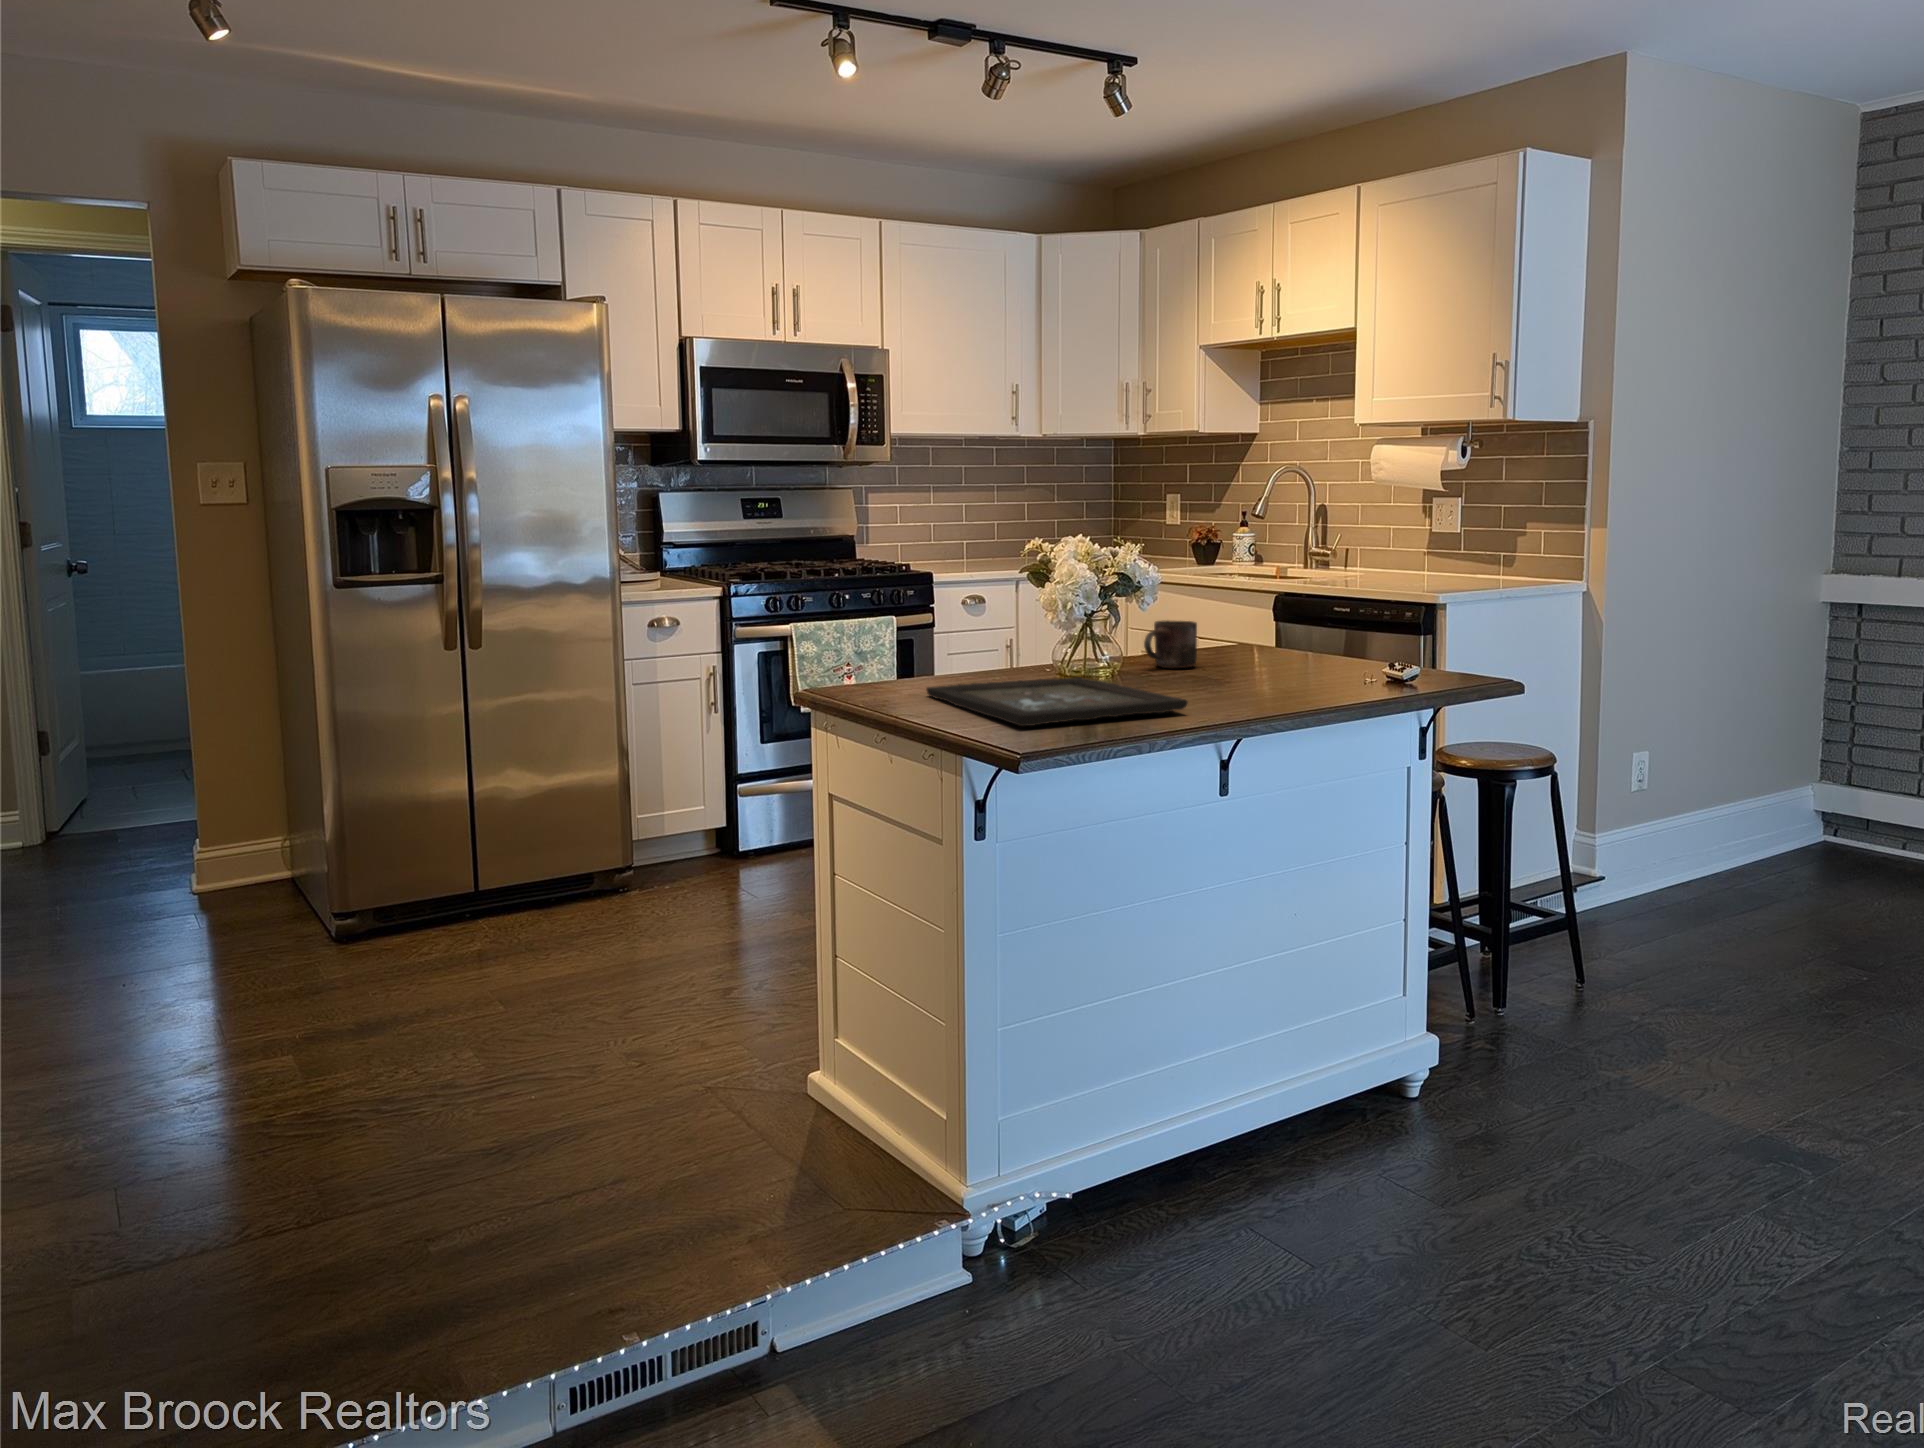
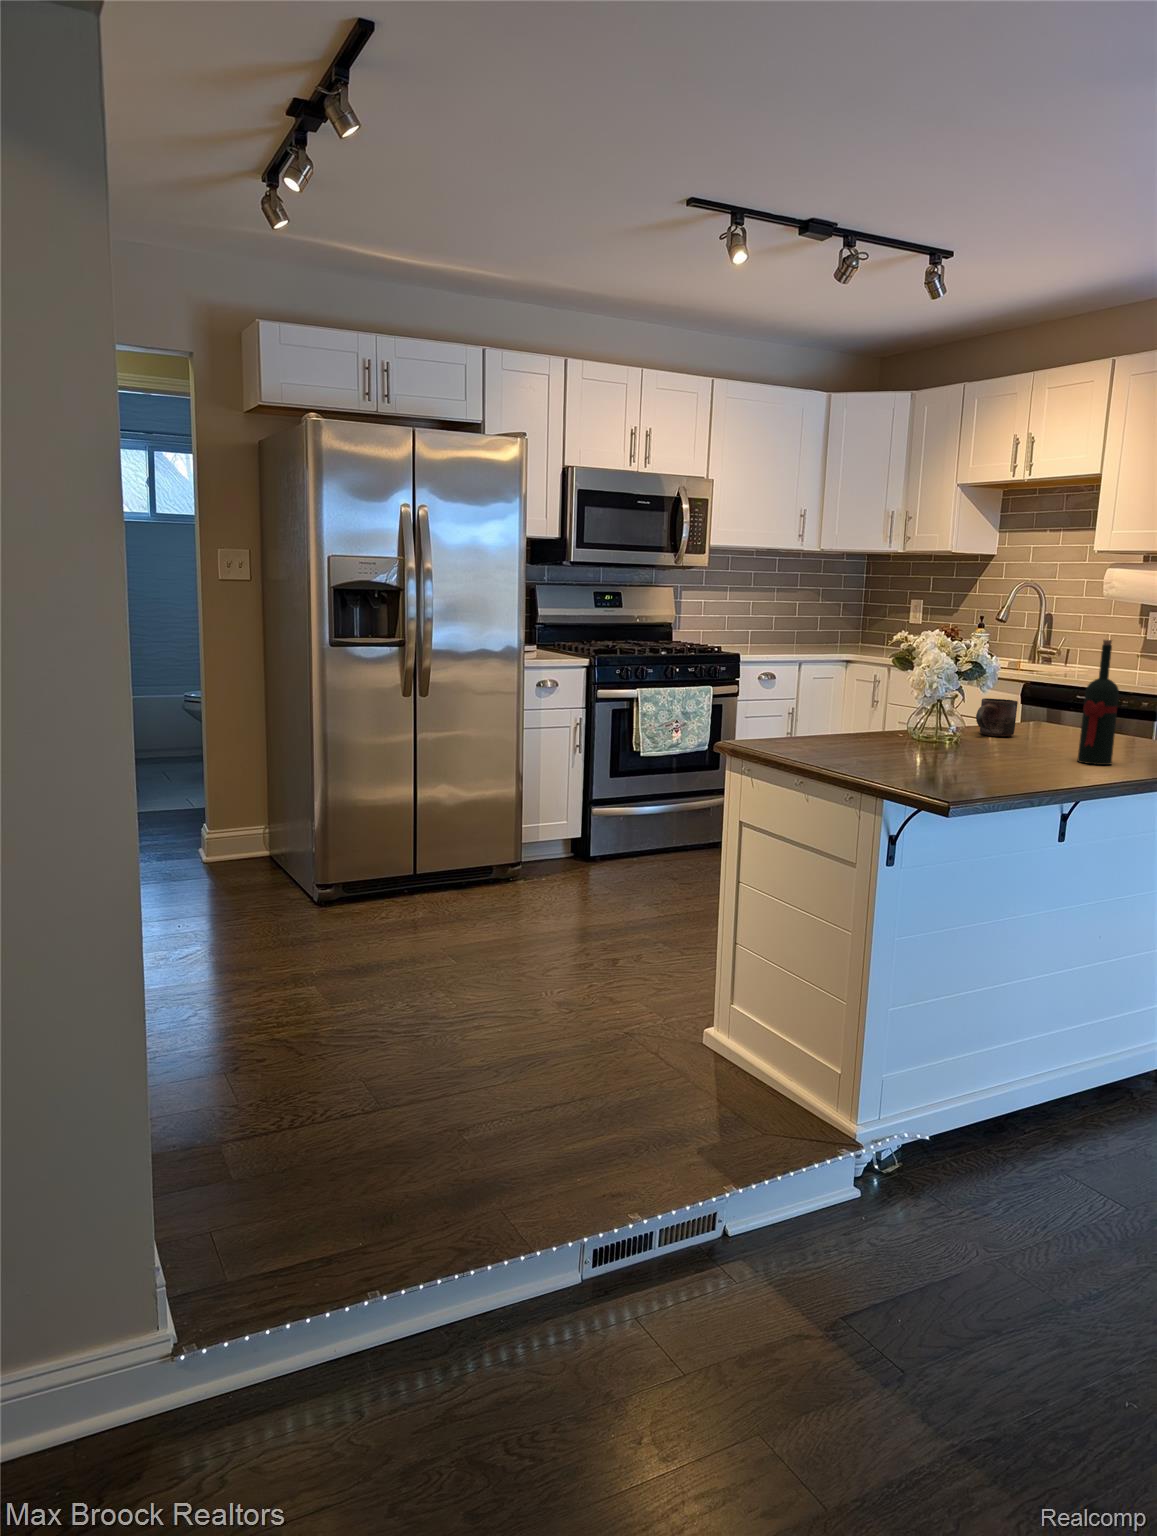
wine bottle: none [1246,541,1288,699] -> present [1078,640,1119,765]
tray: present [927,677,1187,726] -> none [823,740,1046,776]

